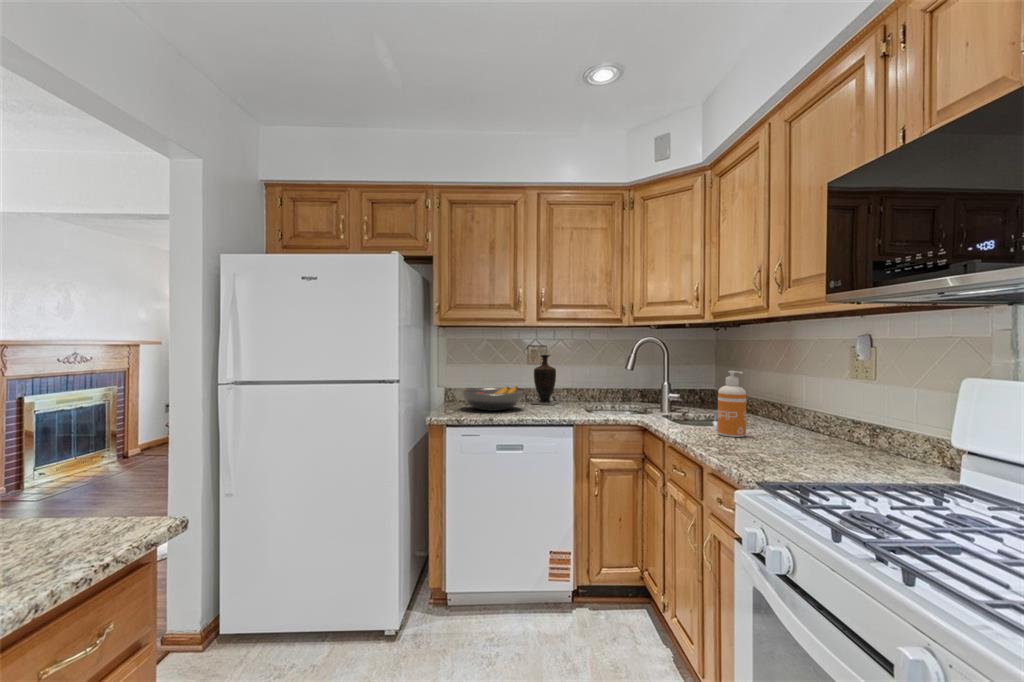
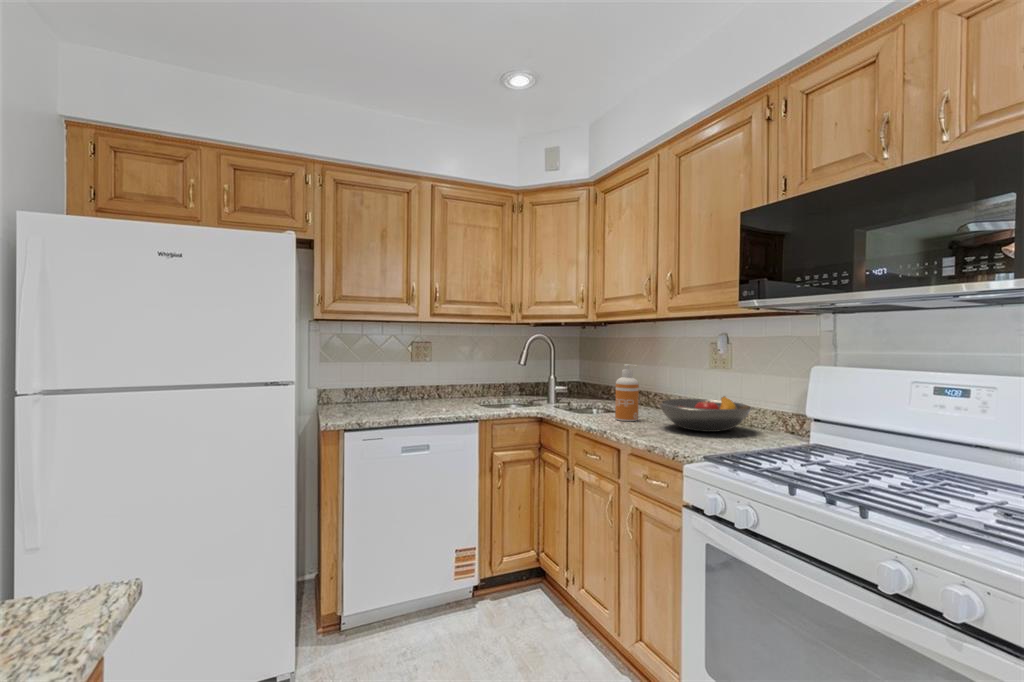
vase: present [531,355,558,405] -> none [417,352,442,403]
fruit bowl: present [461,387,524,411] -> present [659,396,751,432]

